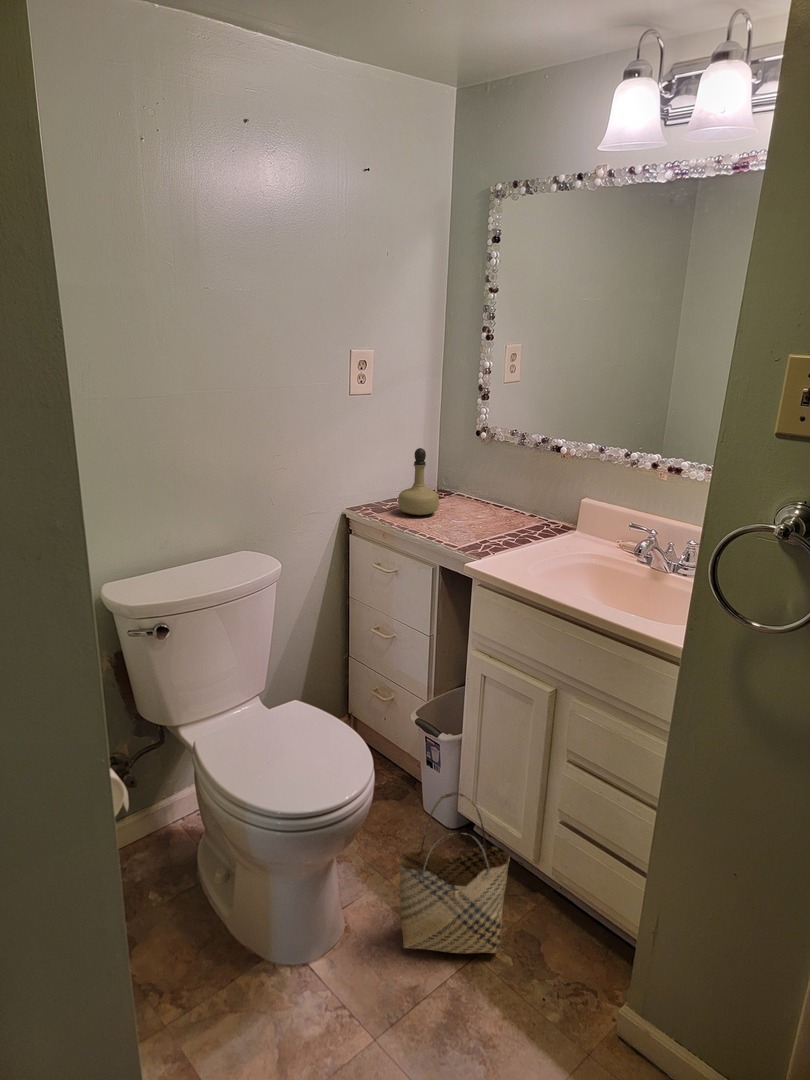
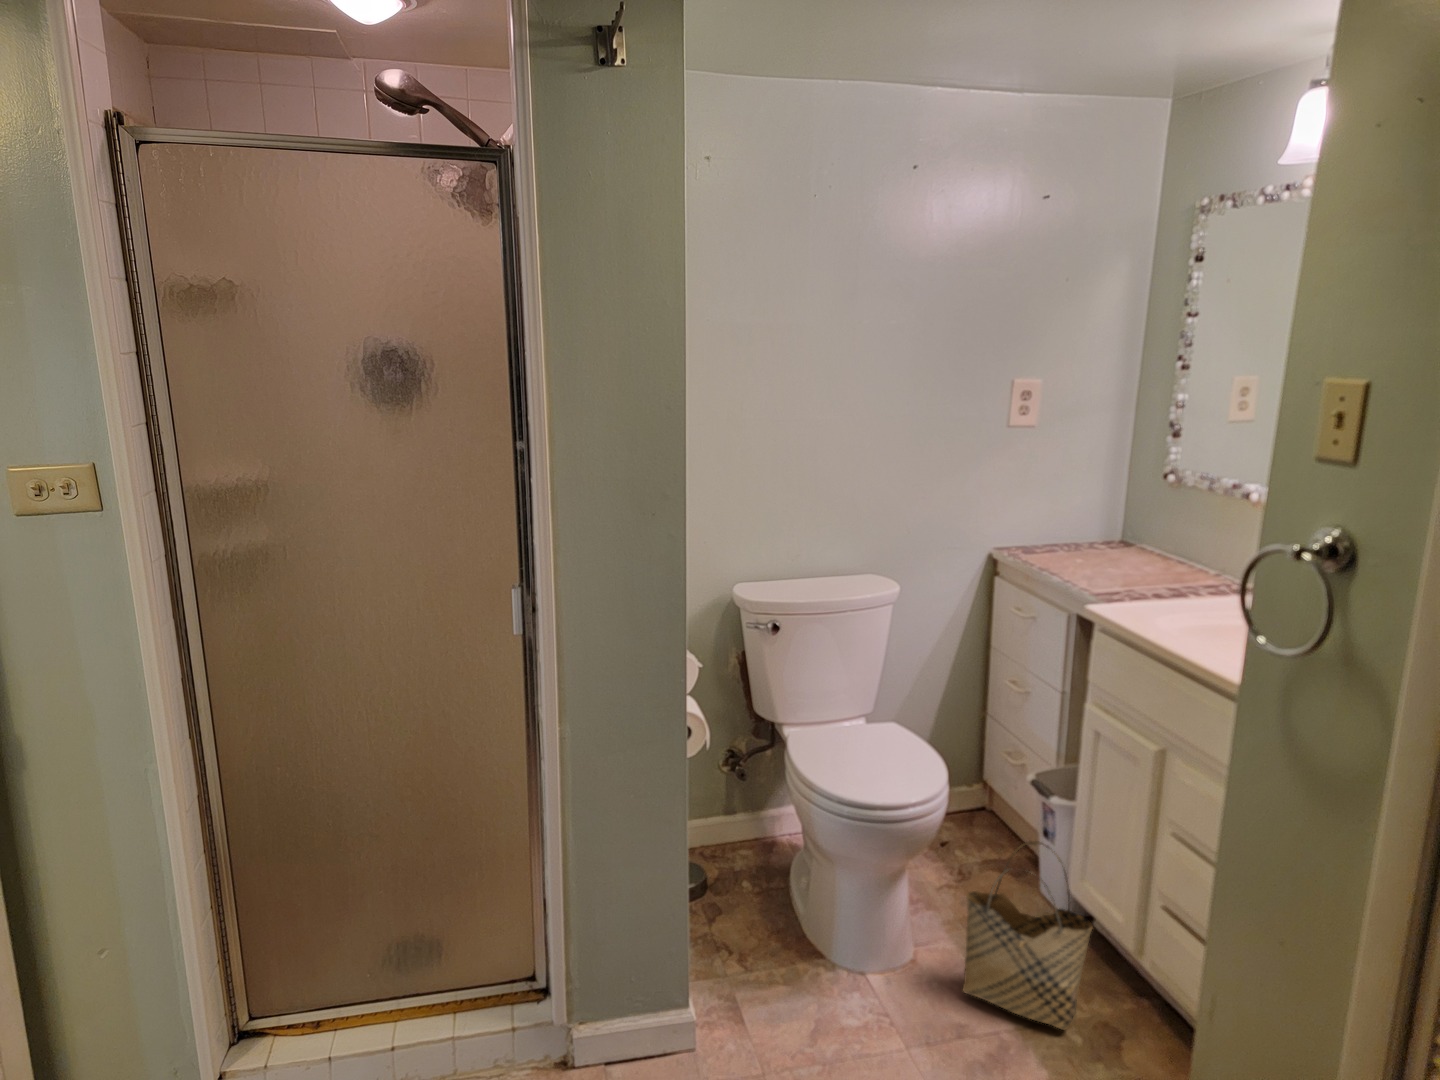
perfume bottle: present [398,448,439,515] -> none [1052,487,1101,561]

